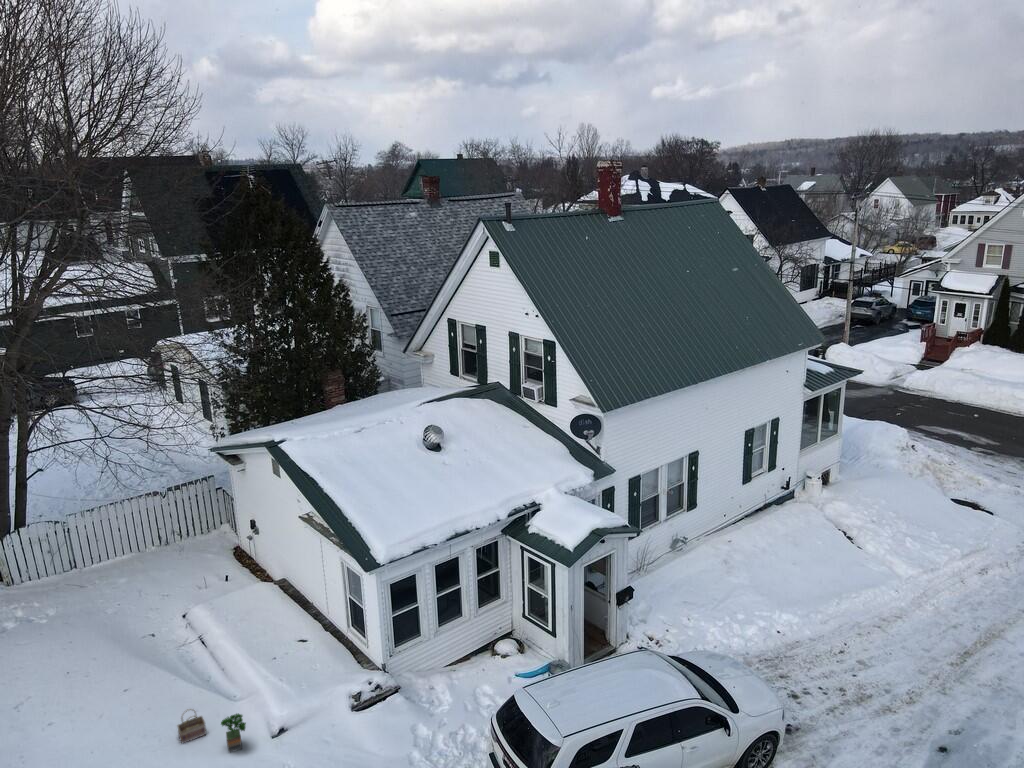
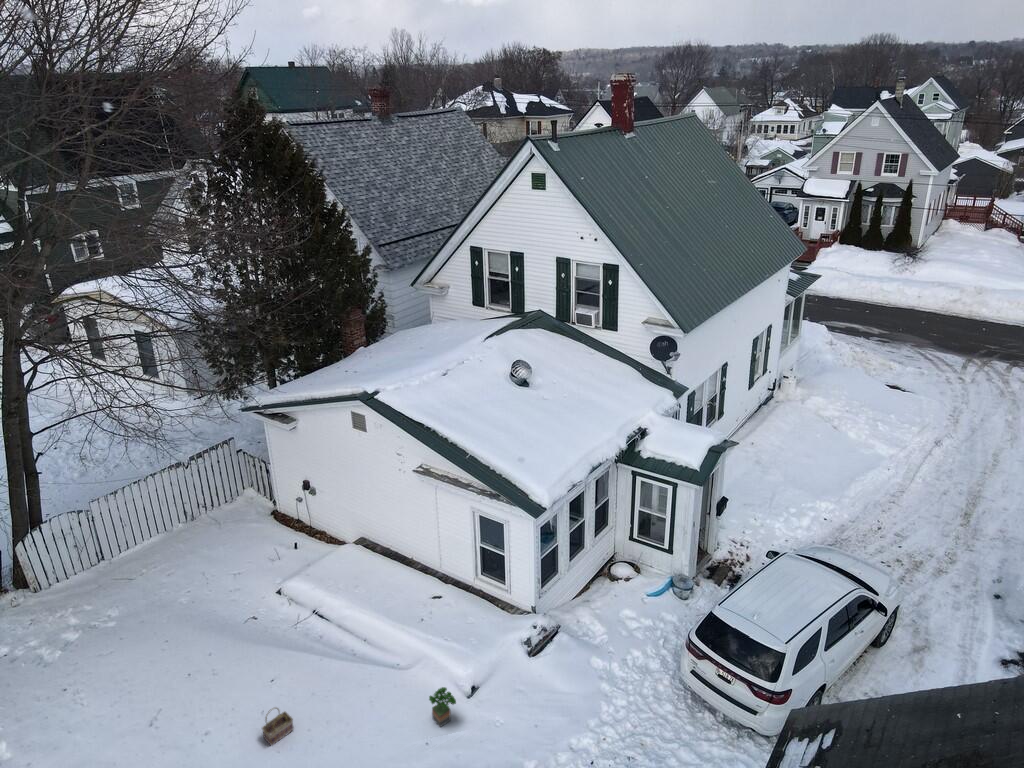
basket: present [178,711,206,743] -> present [262,708,294,746]

